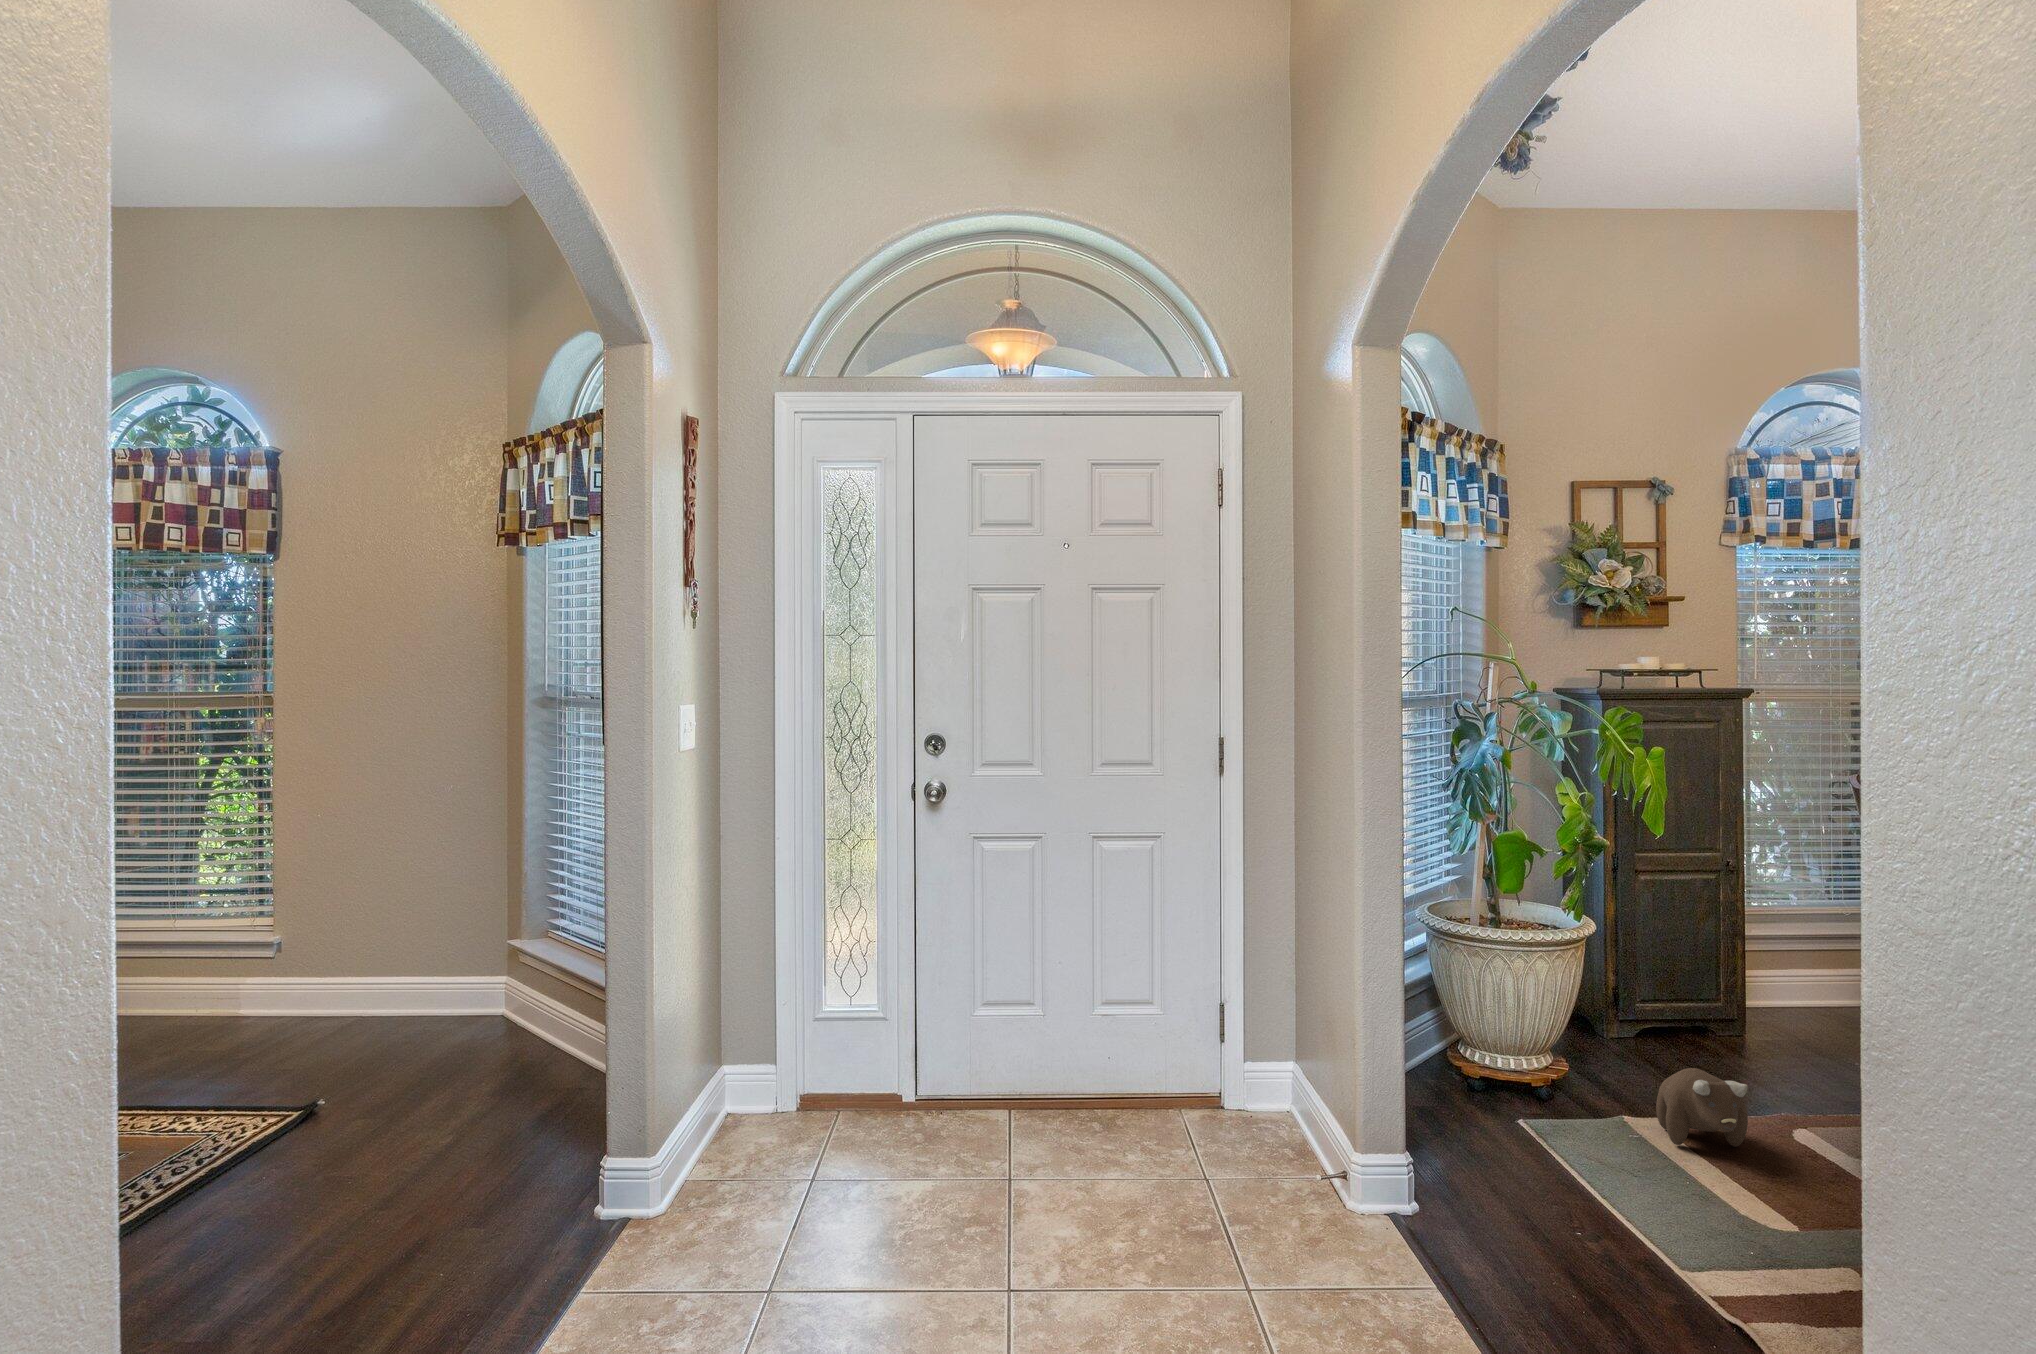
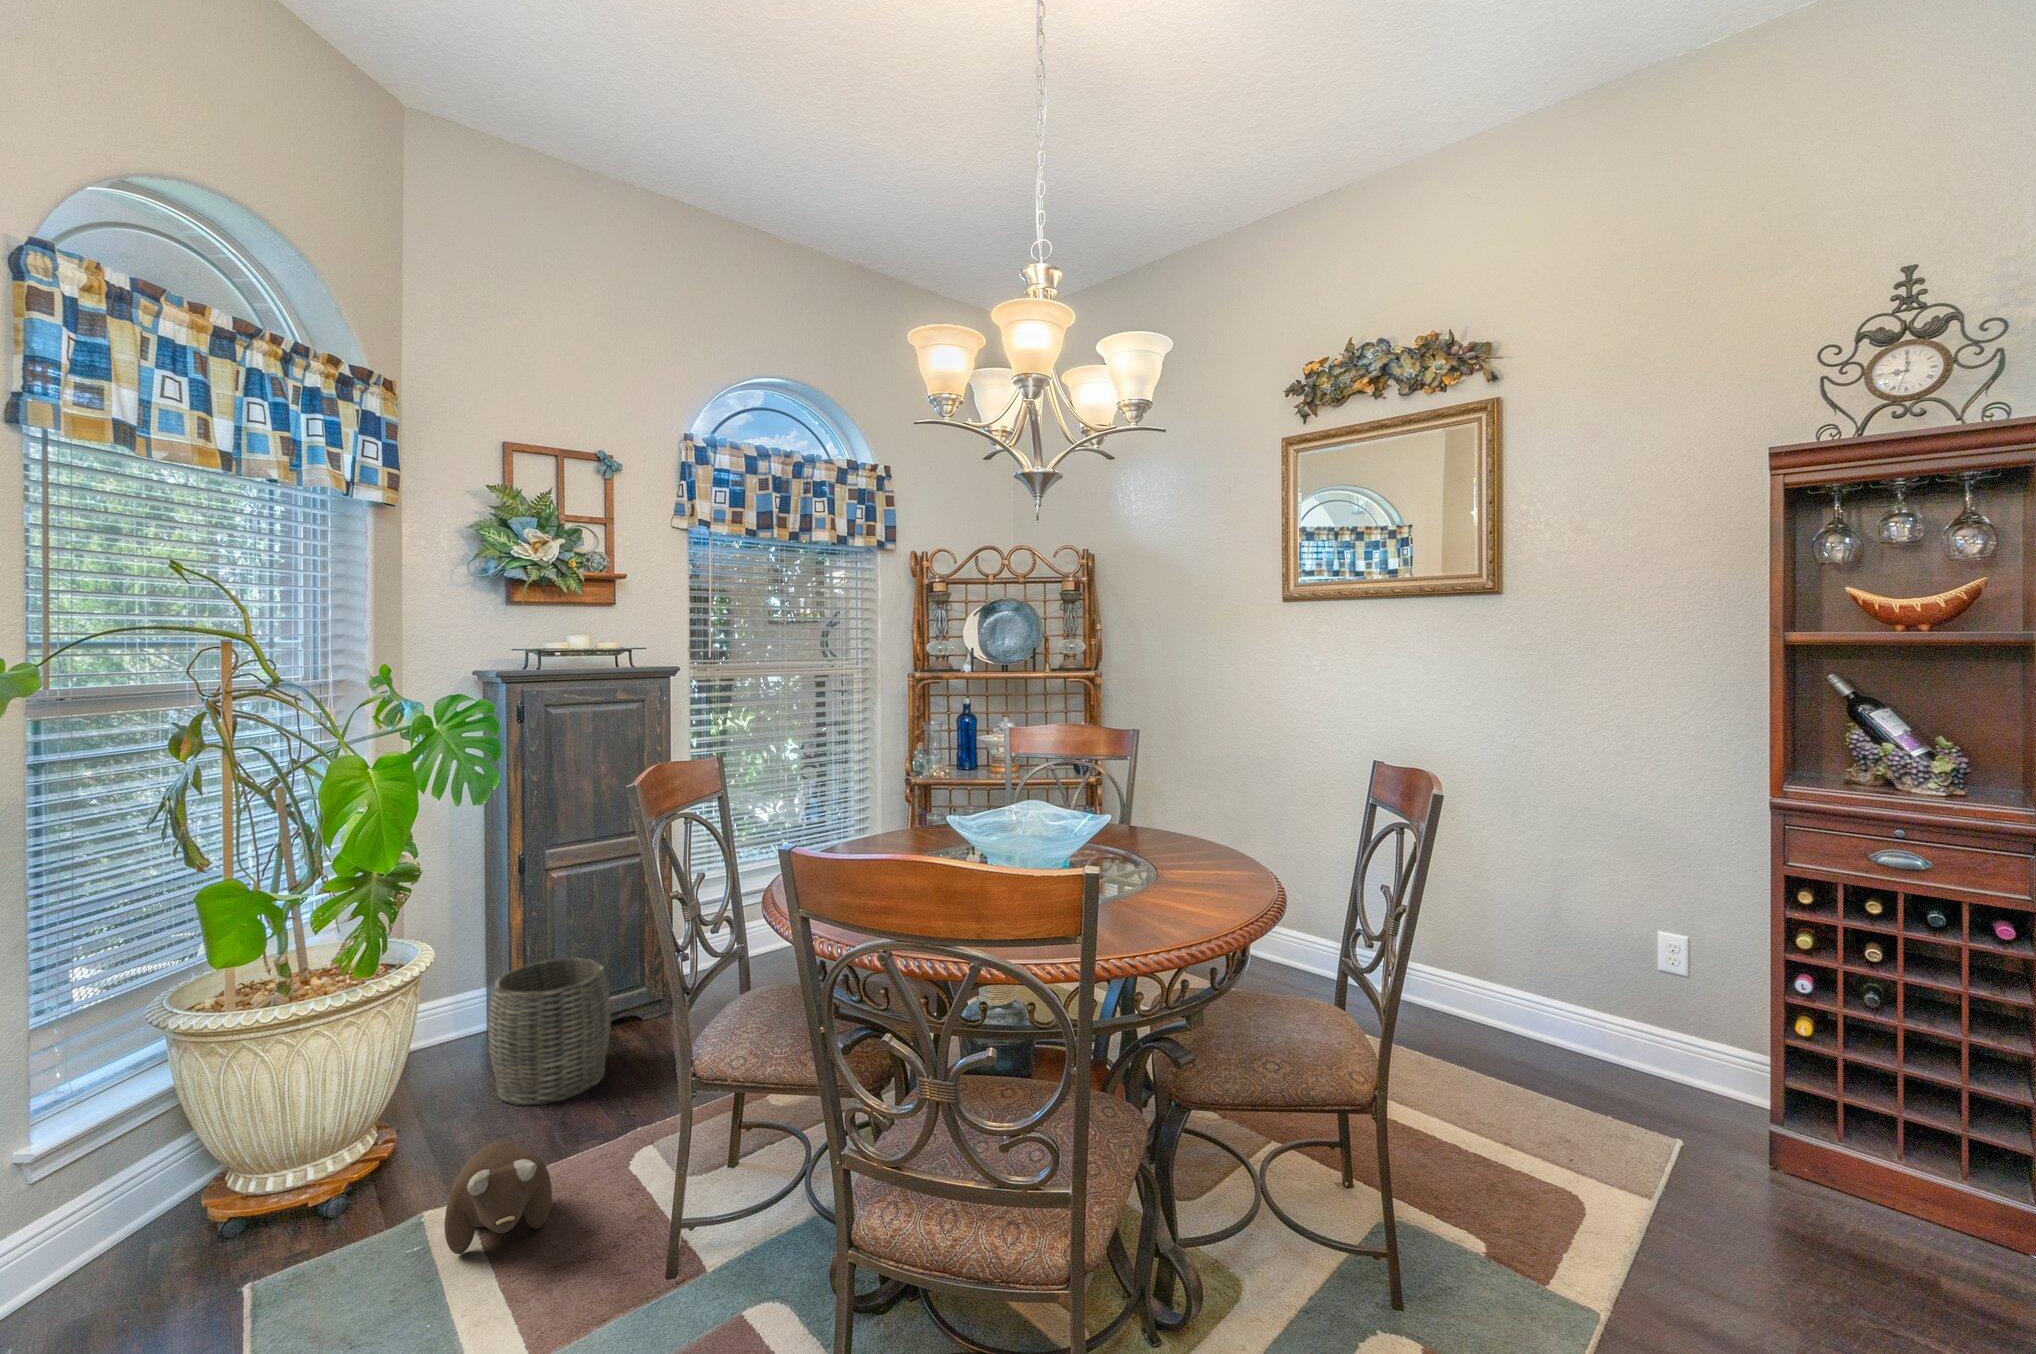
woven basket: none [1606,952,1718,1074] -> present [488,958,611,1105]

